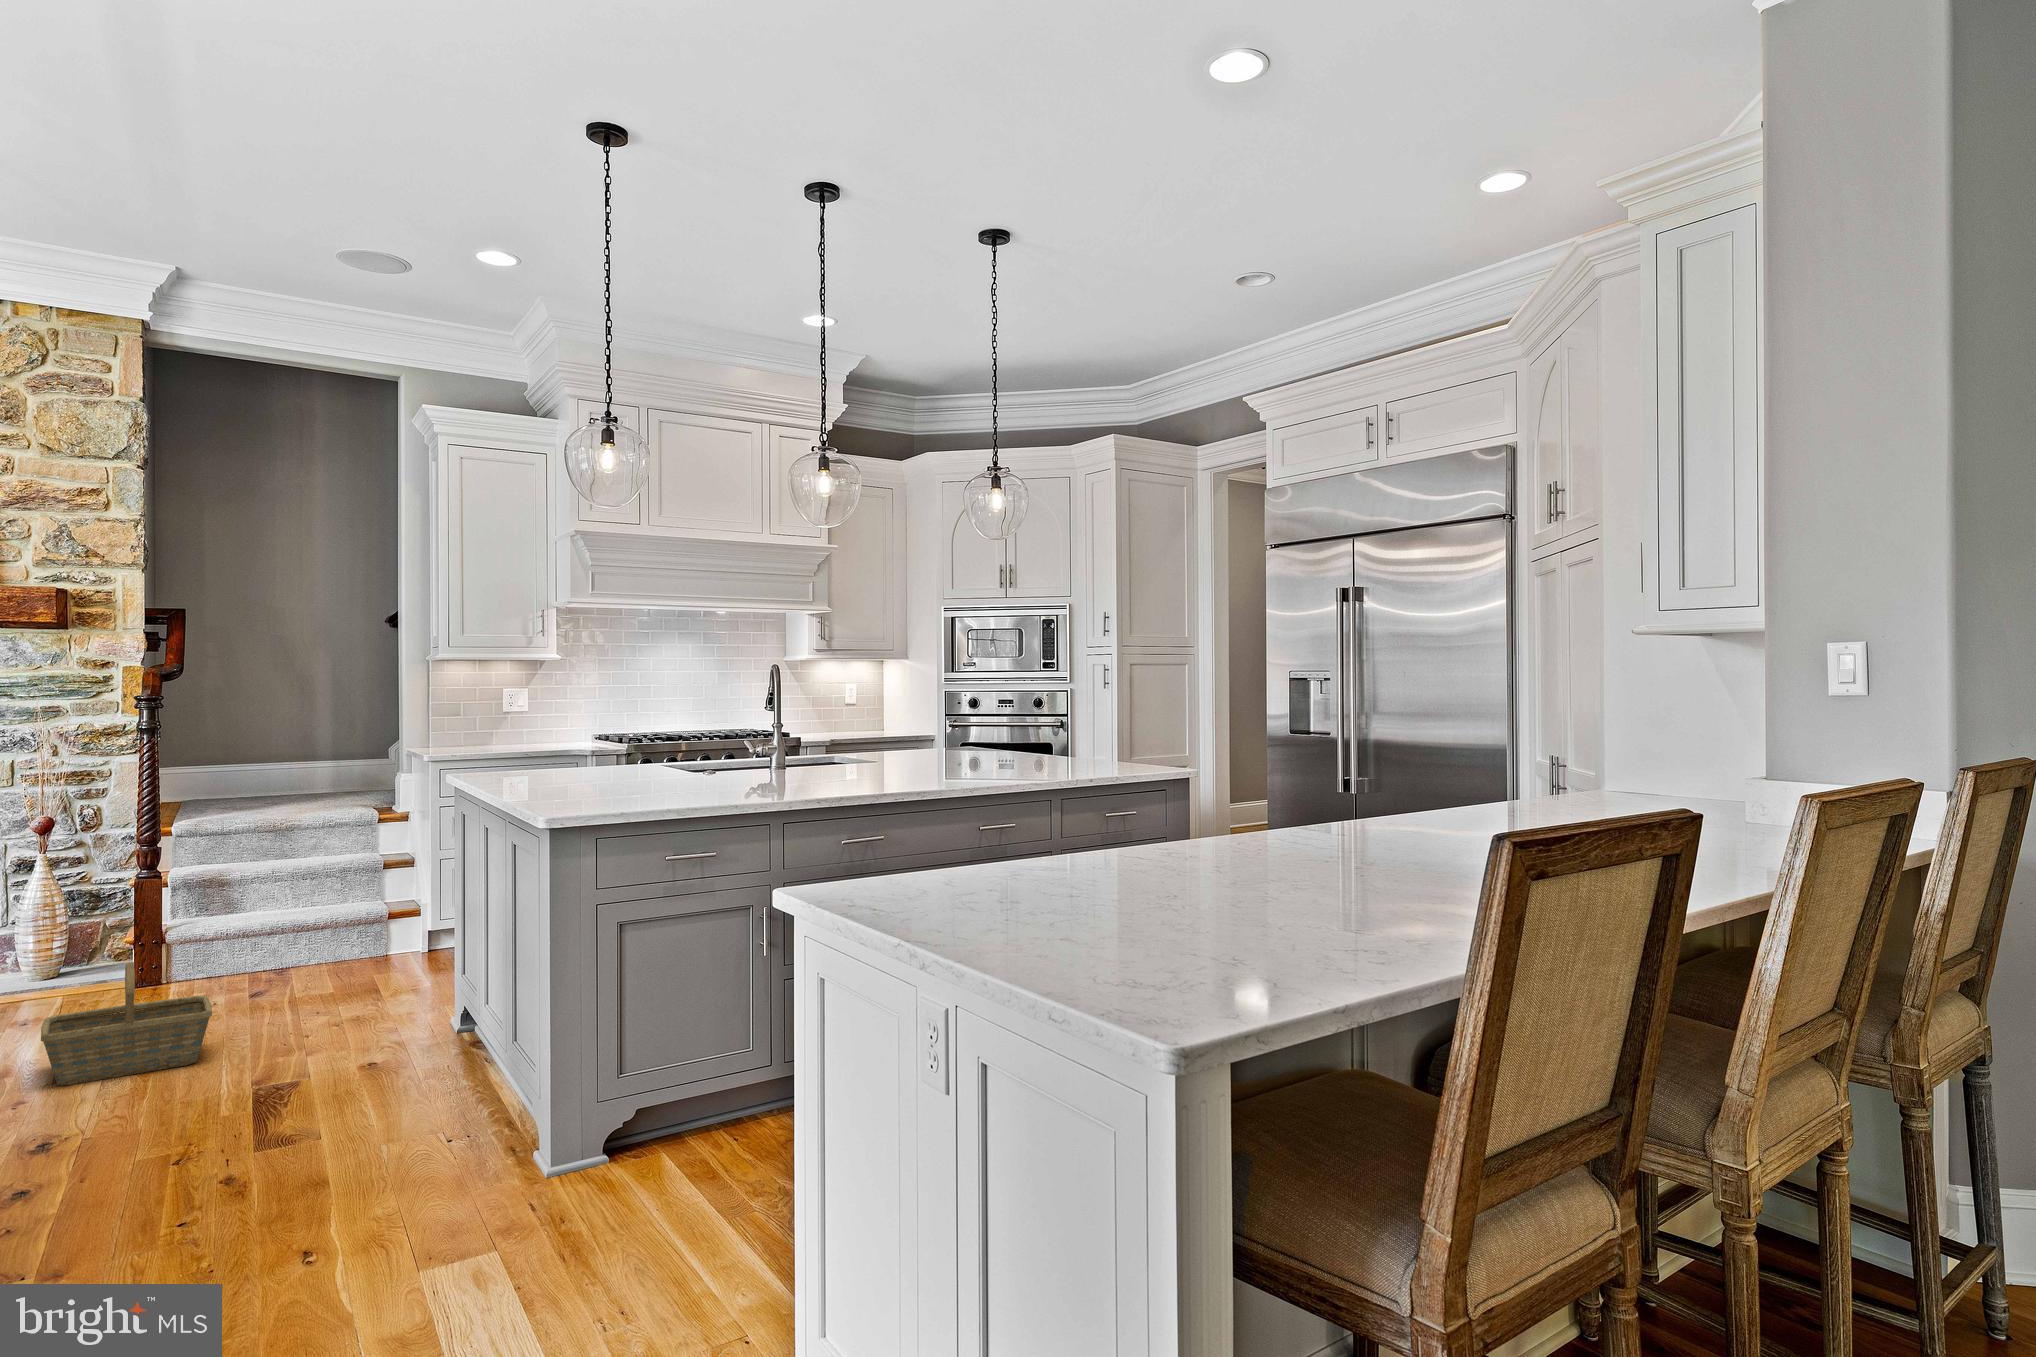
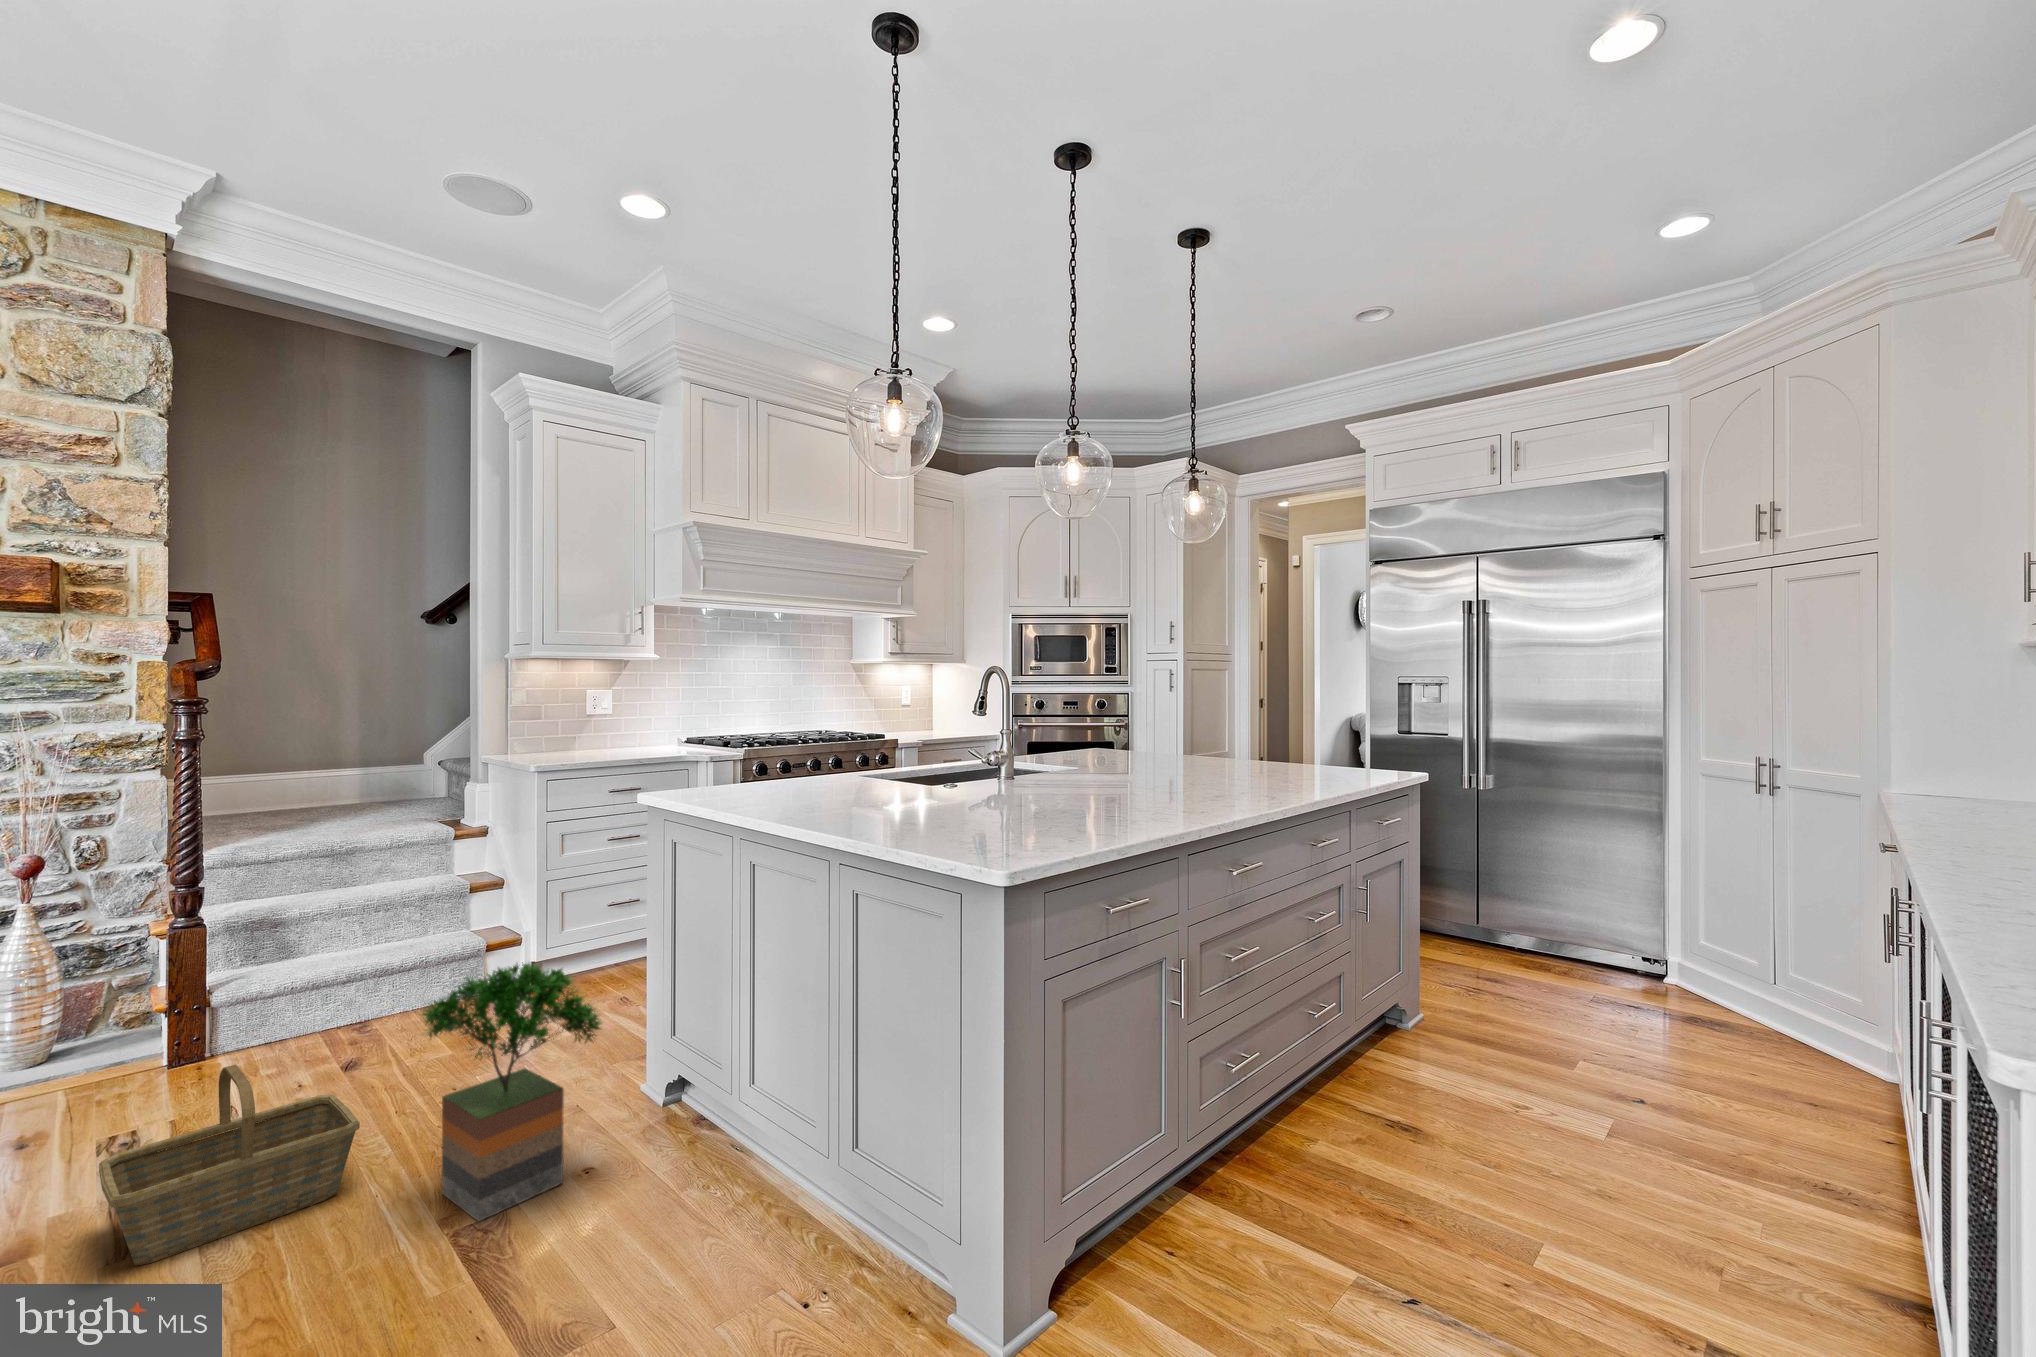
potted tree: none [239,900,377,1084] -> present [419,962,602,1221]

